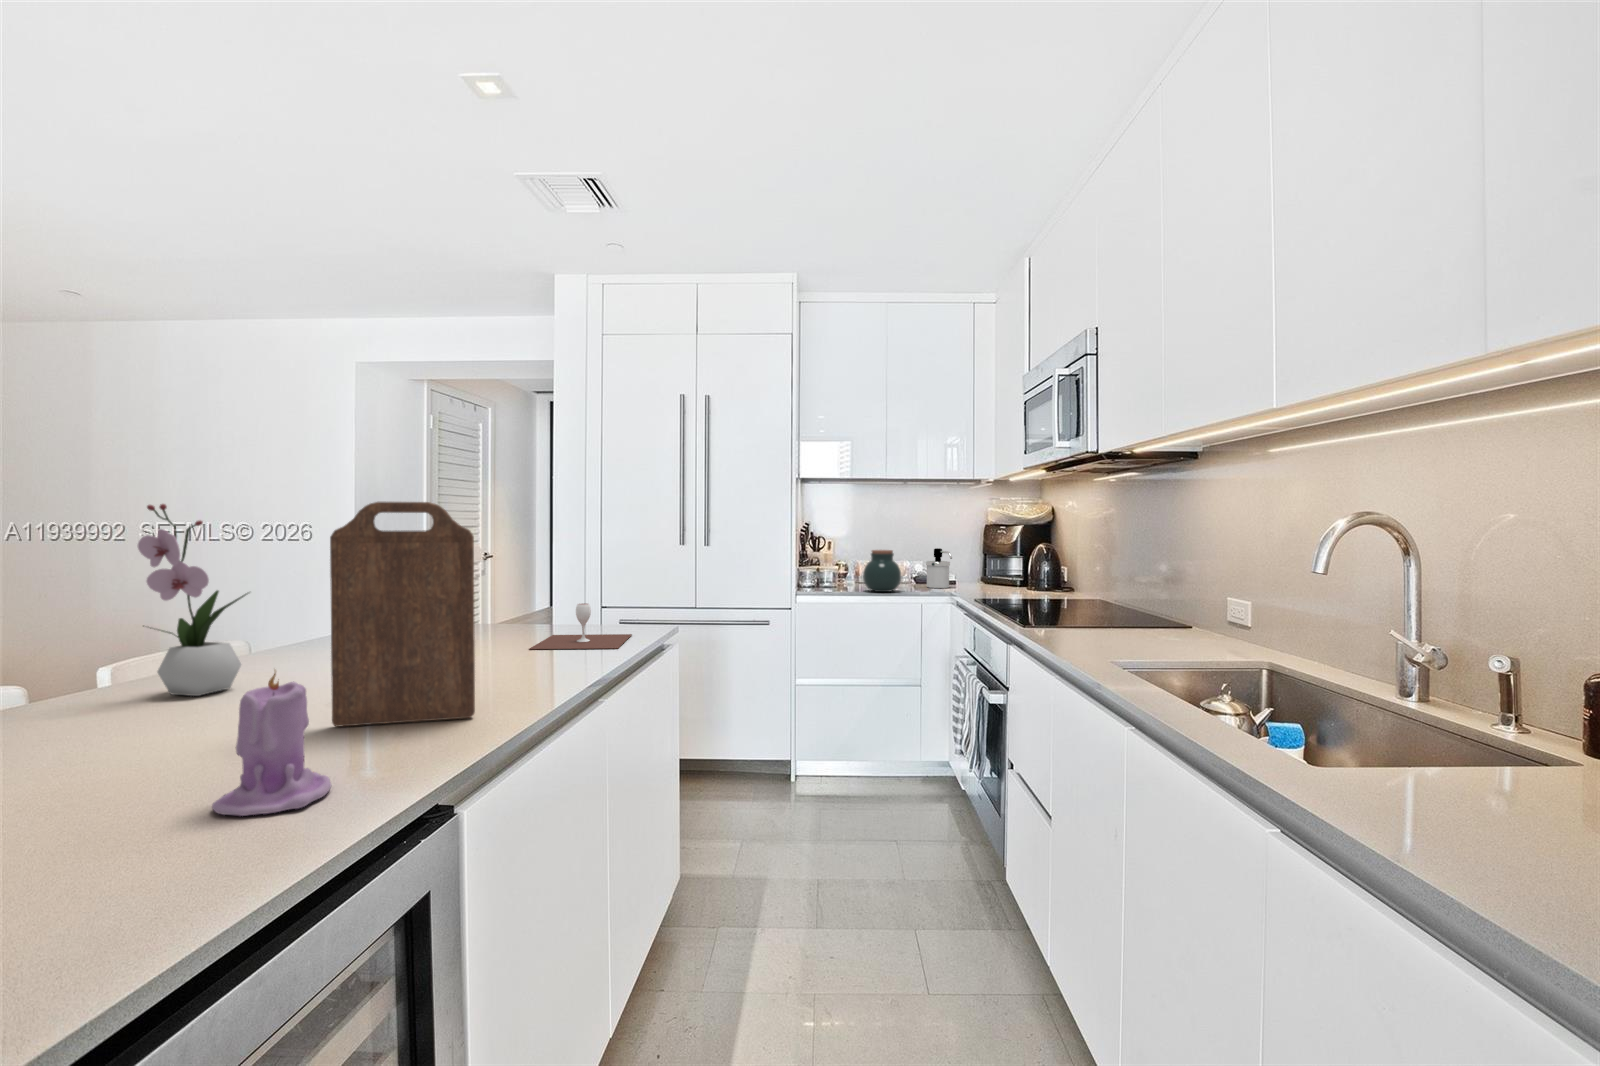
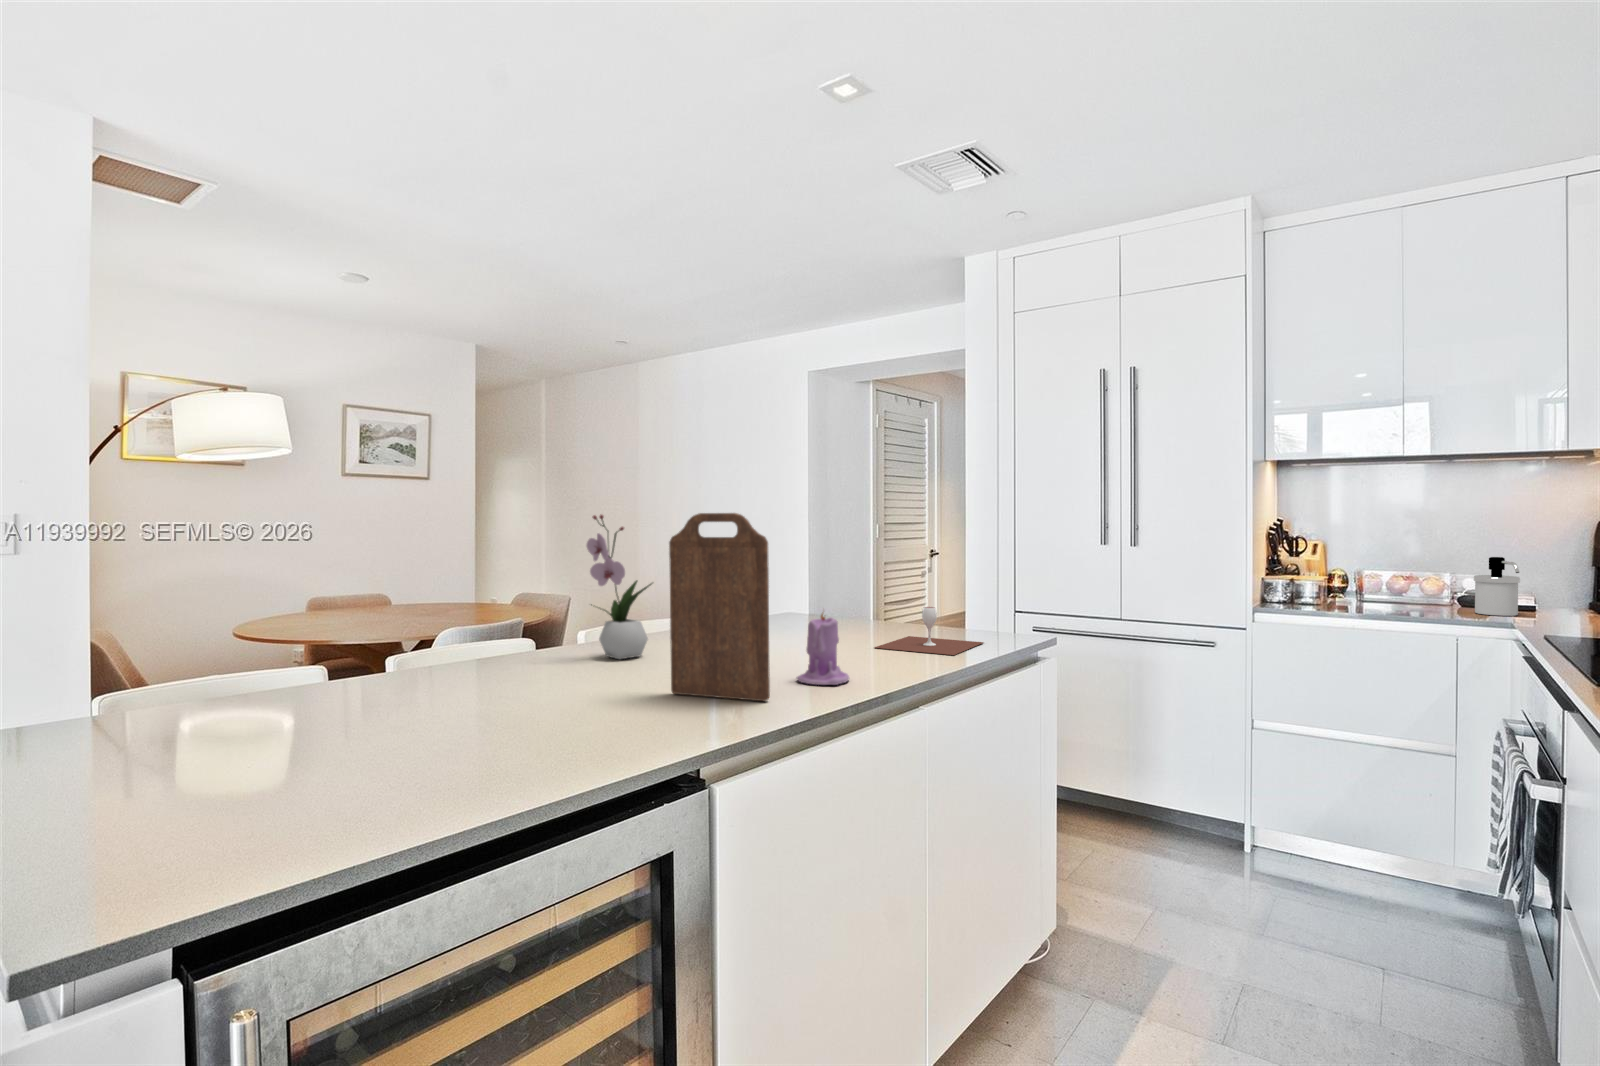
jar: present [863,550,901,592] -> none [1354,557,1419,616]
candle: present [212,672,331,816] -> present [797,614,849,685]

